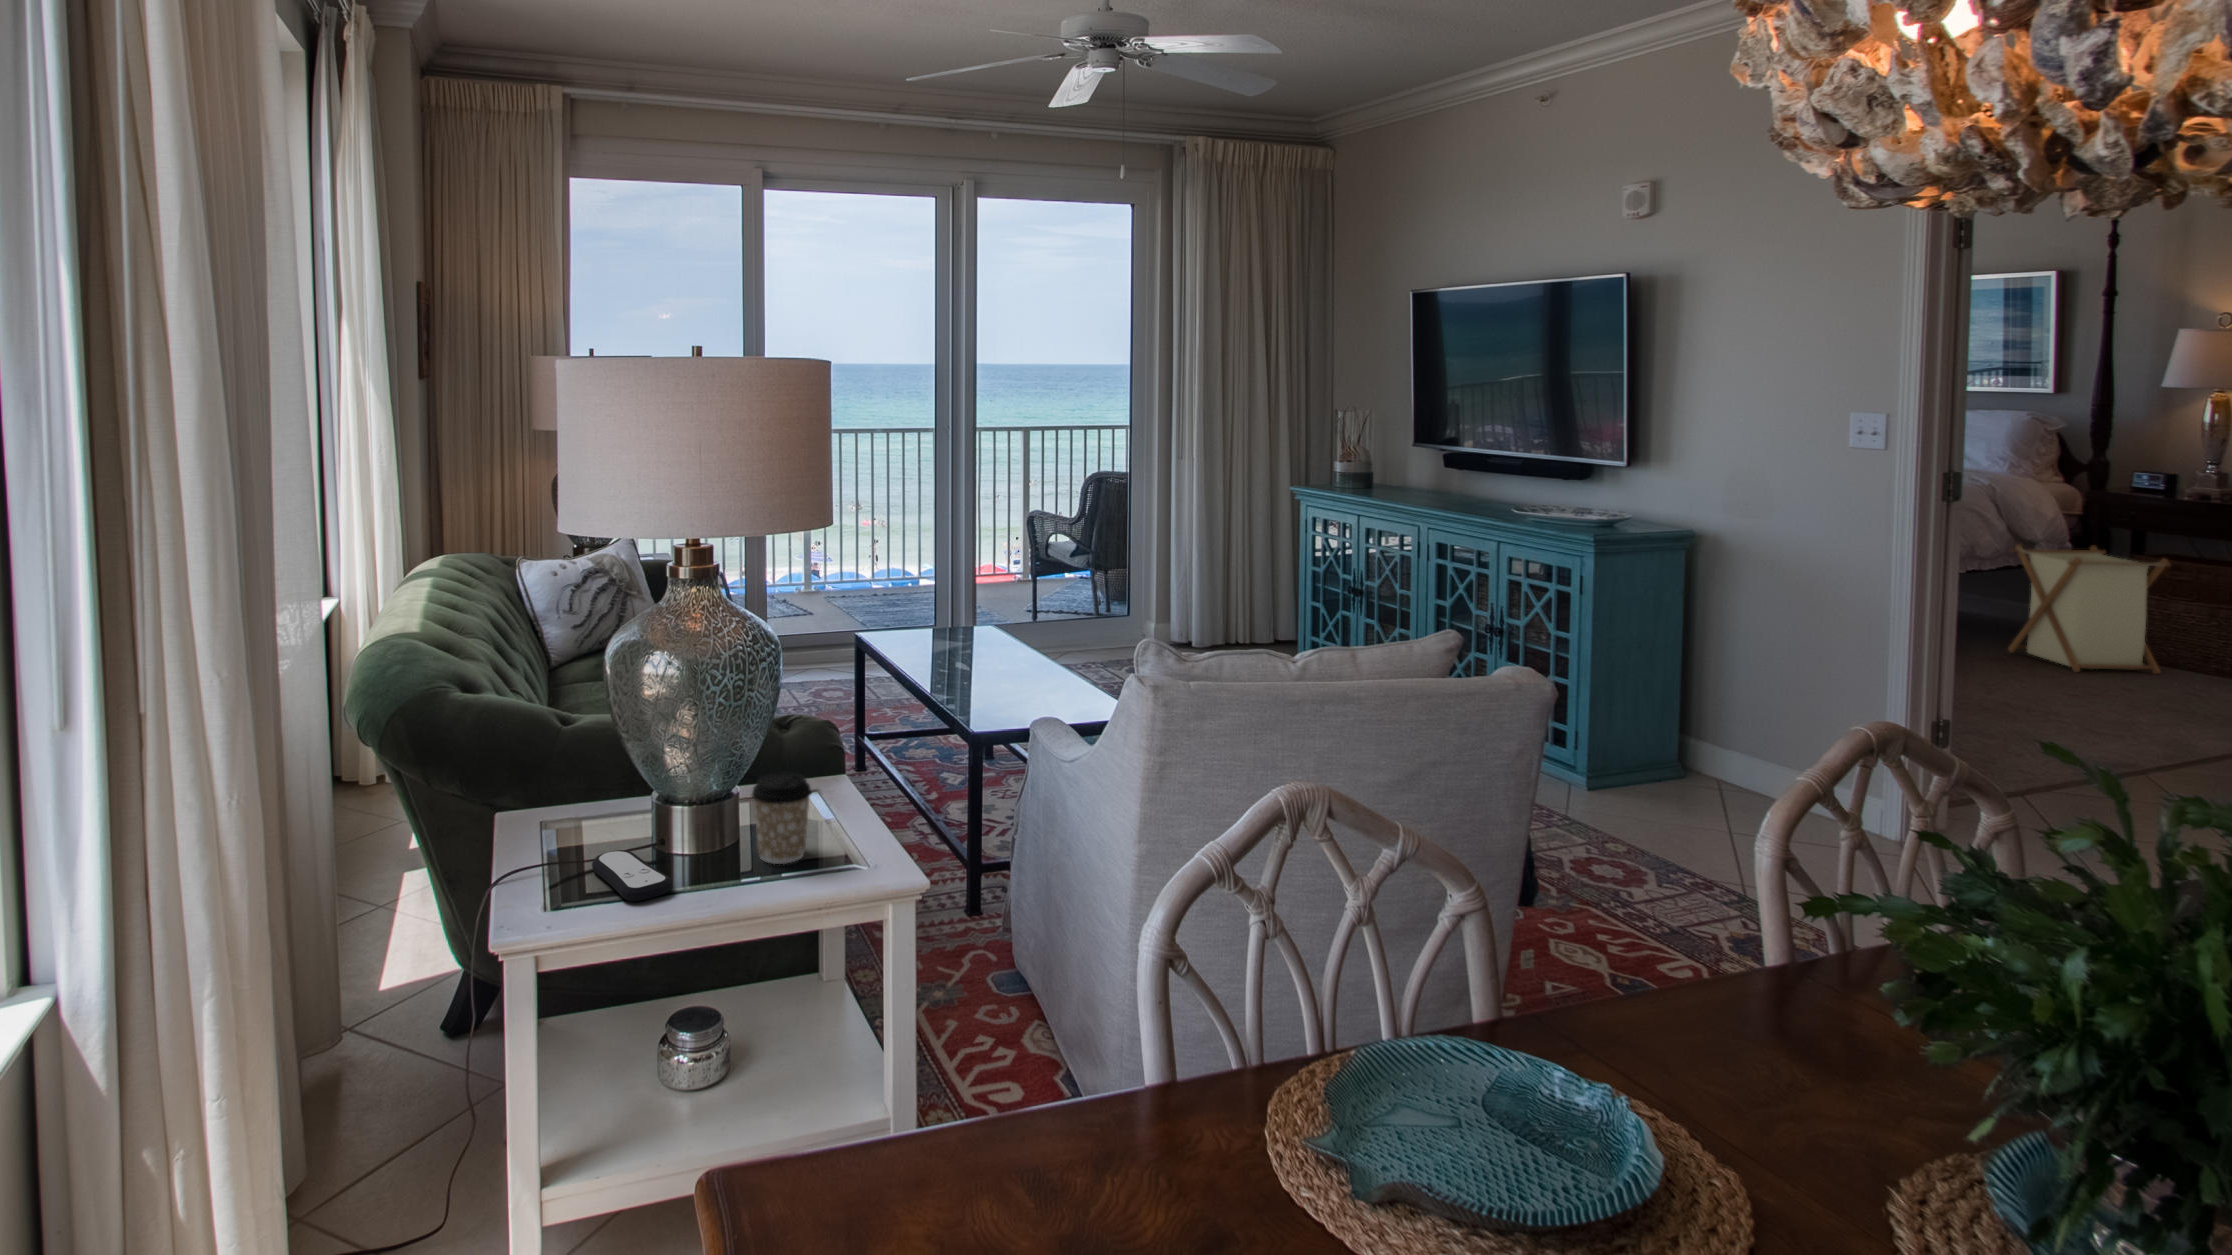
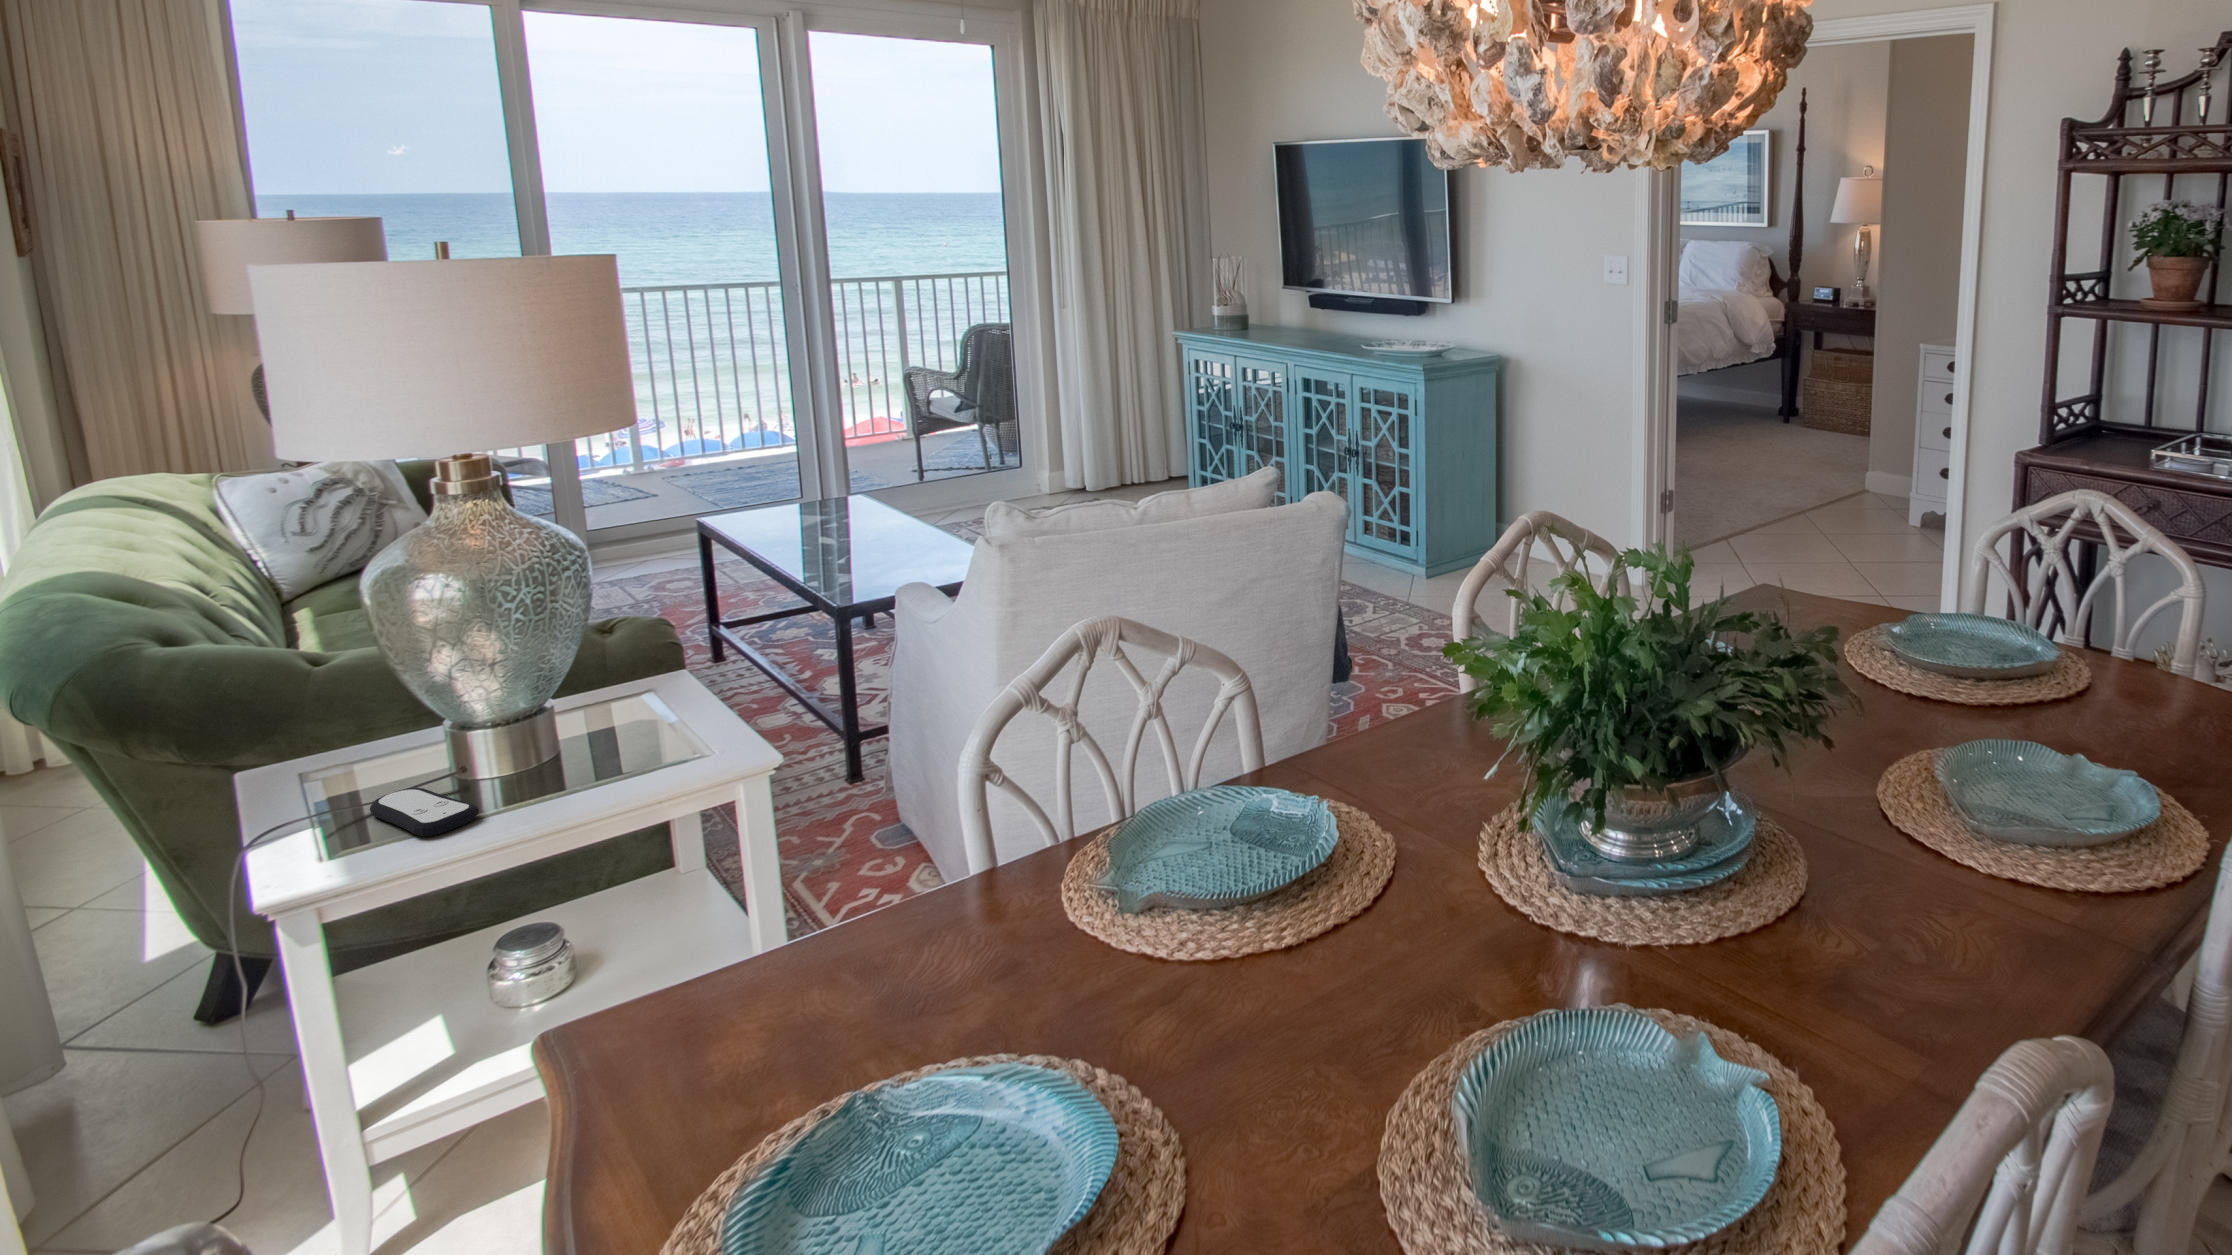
laundry basket: present [2008,544,2170,674] -> none [1731,346,1824,441]
coffee cup: present [752,773,812,864] -> none [569,678,643,770]

